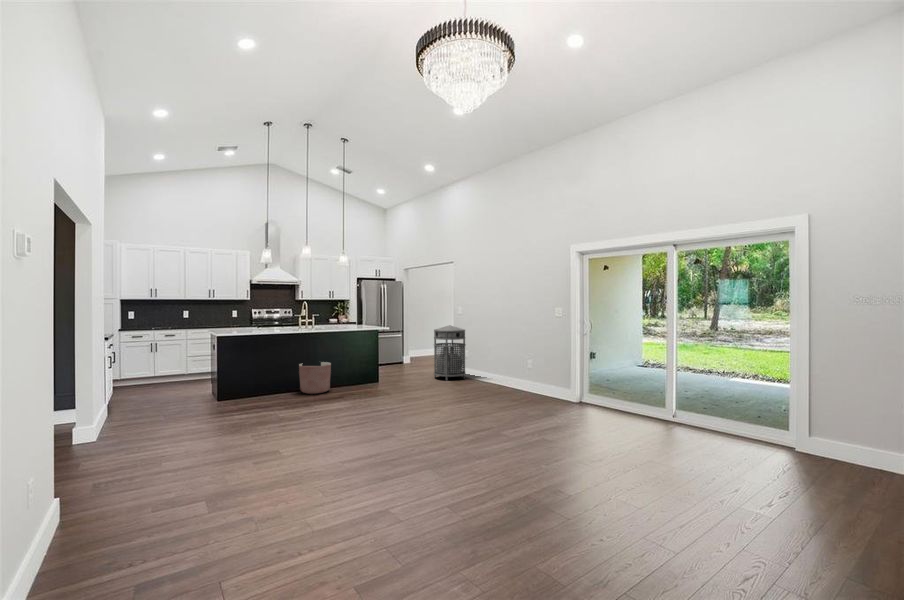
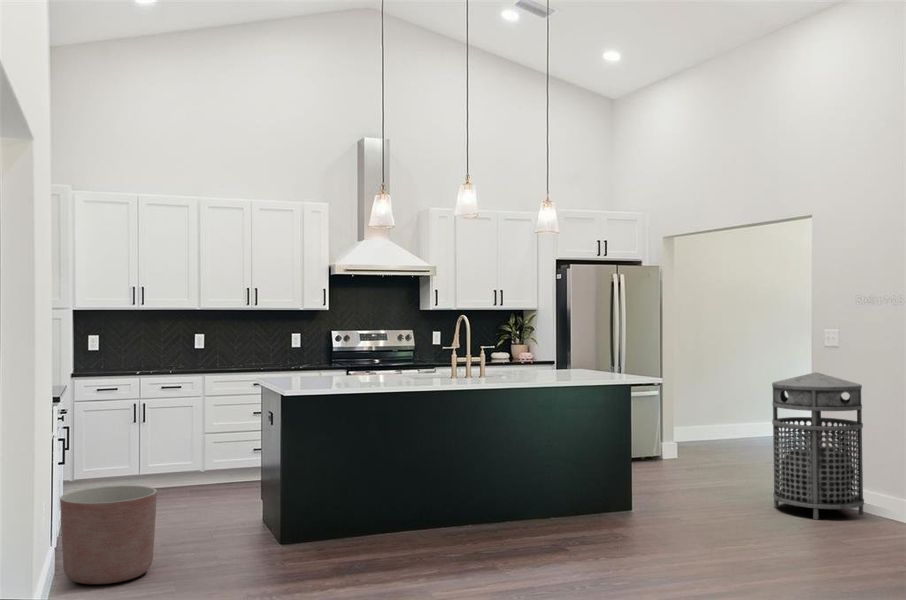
planter: present [299,362,331,394] -> present [60,485,157,584]

